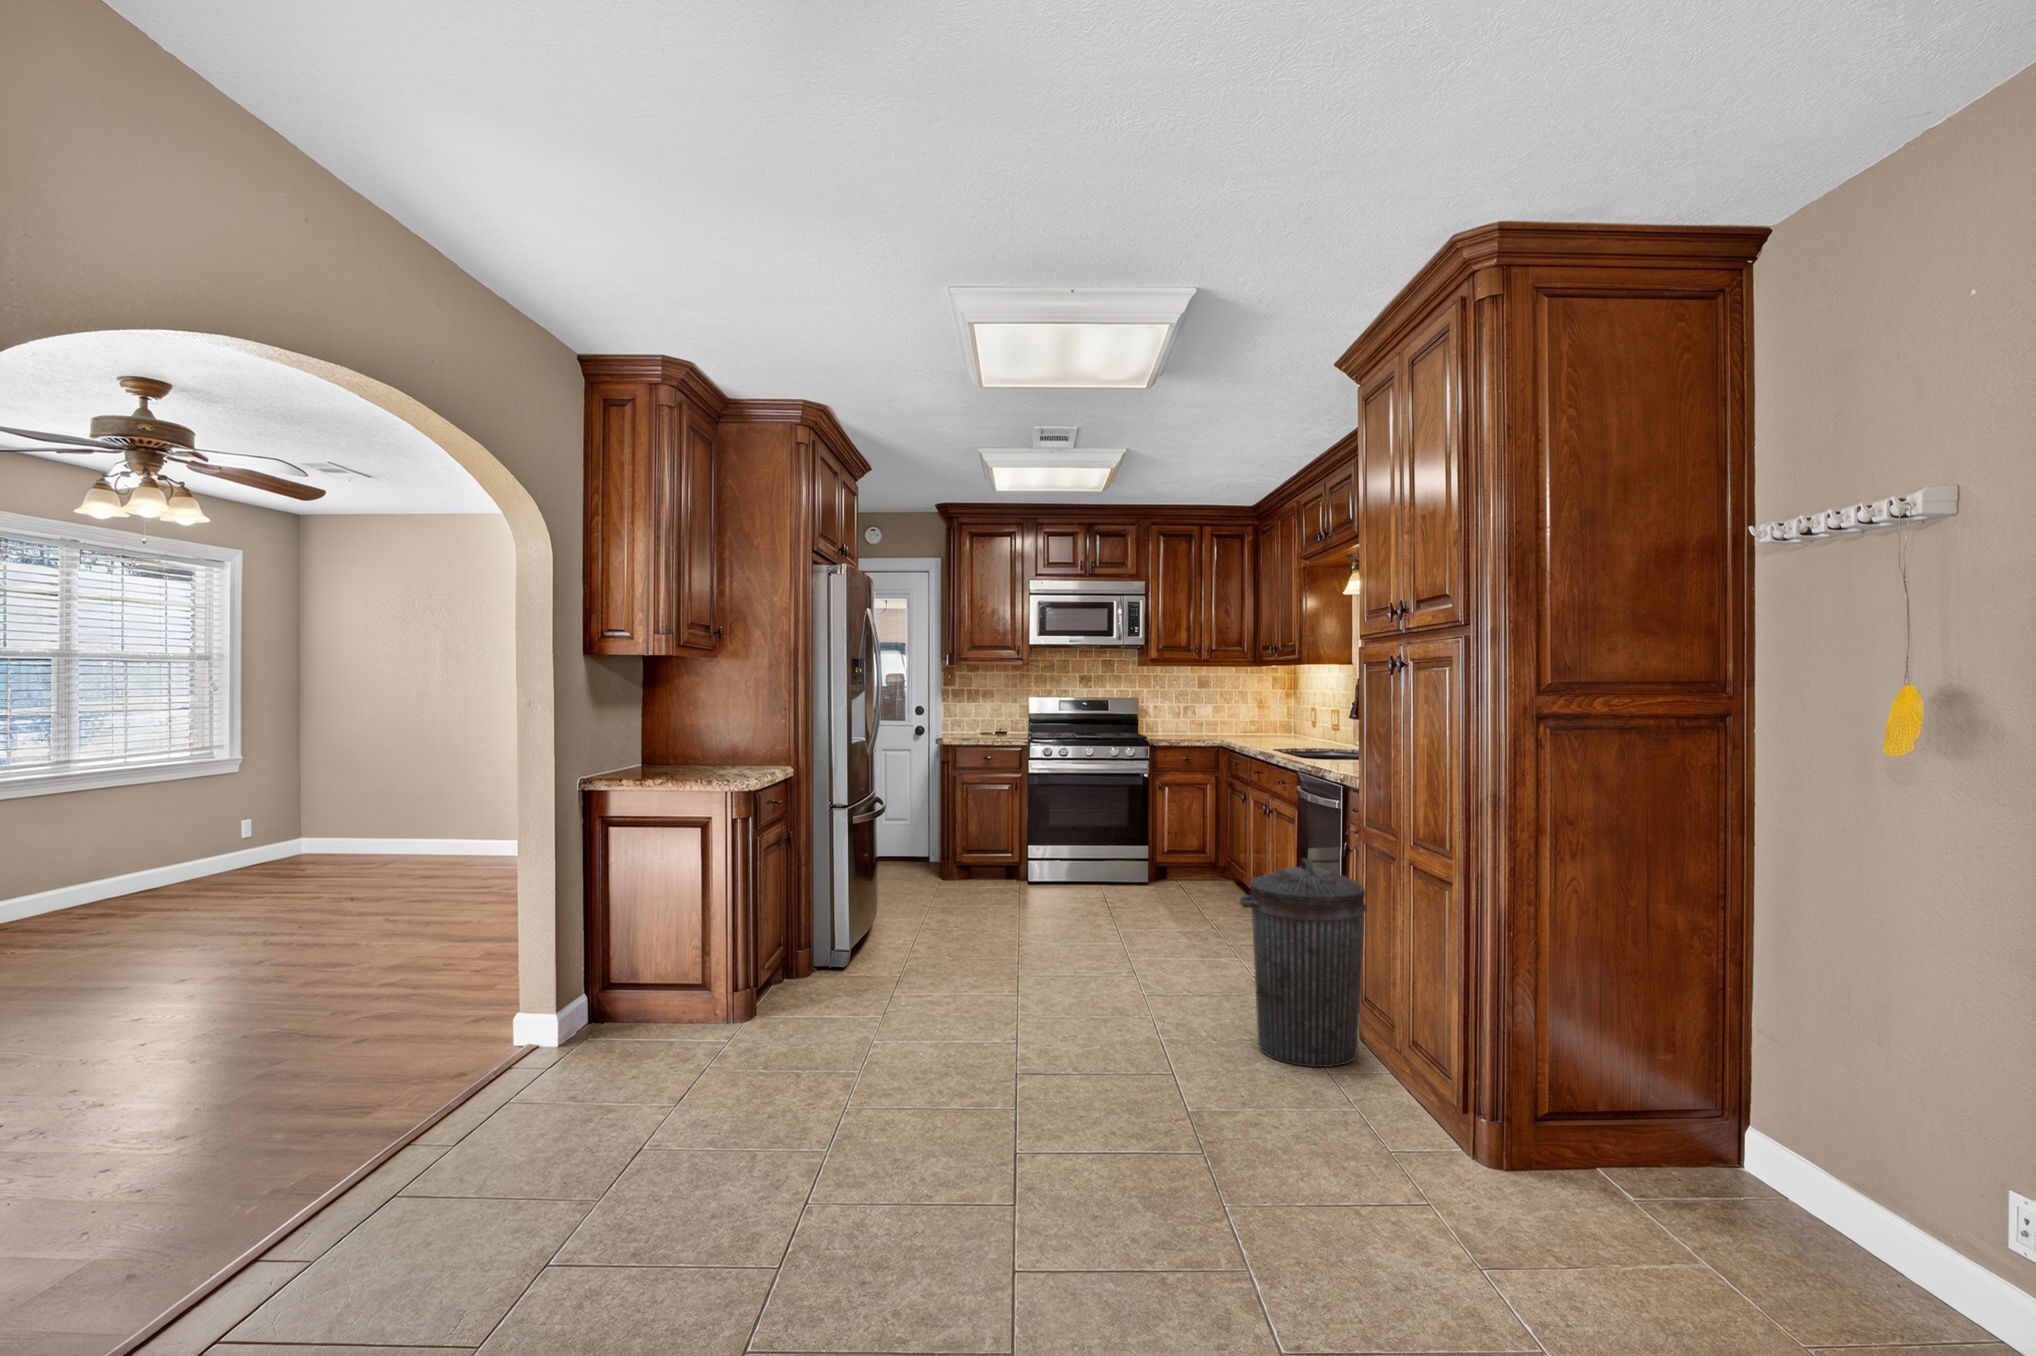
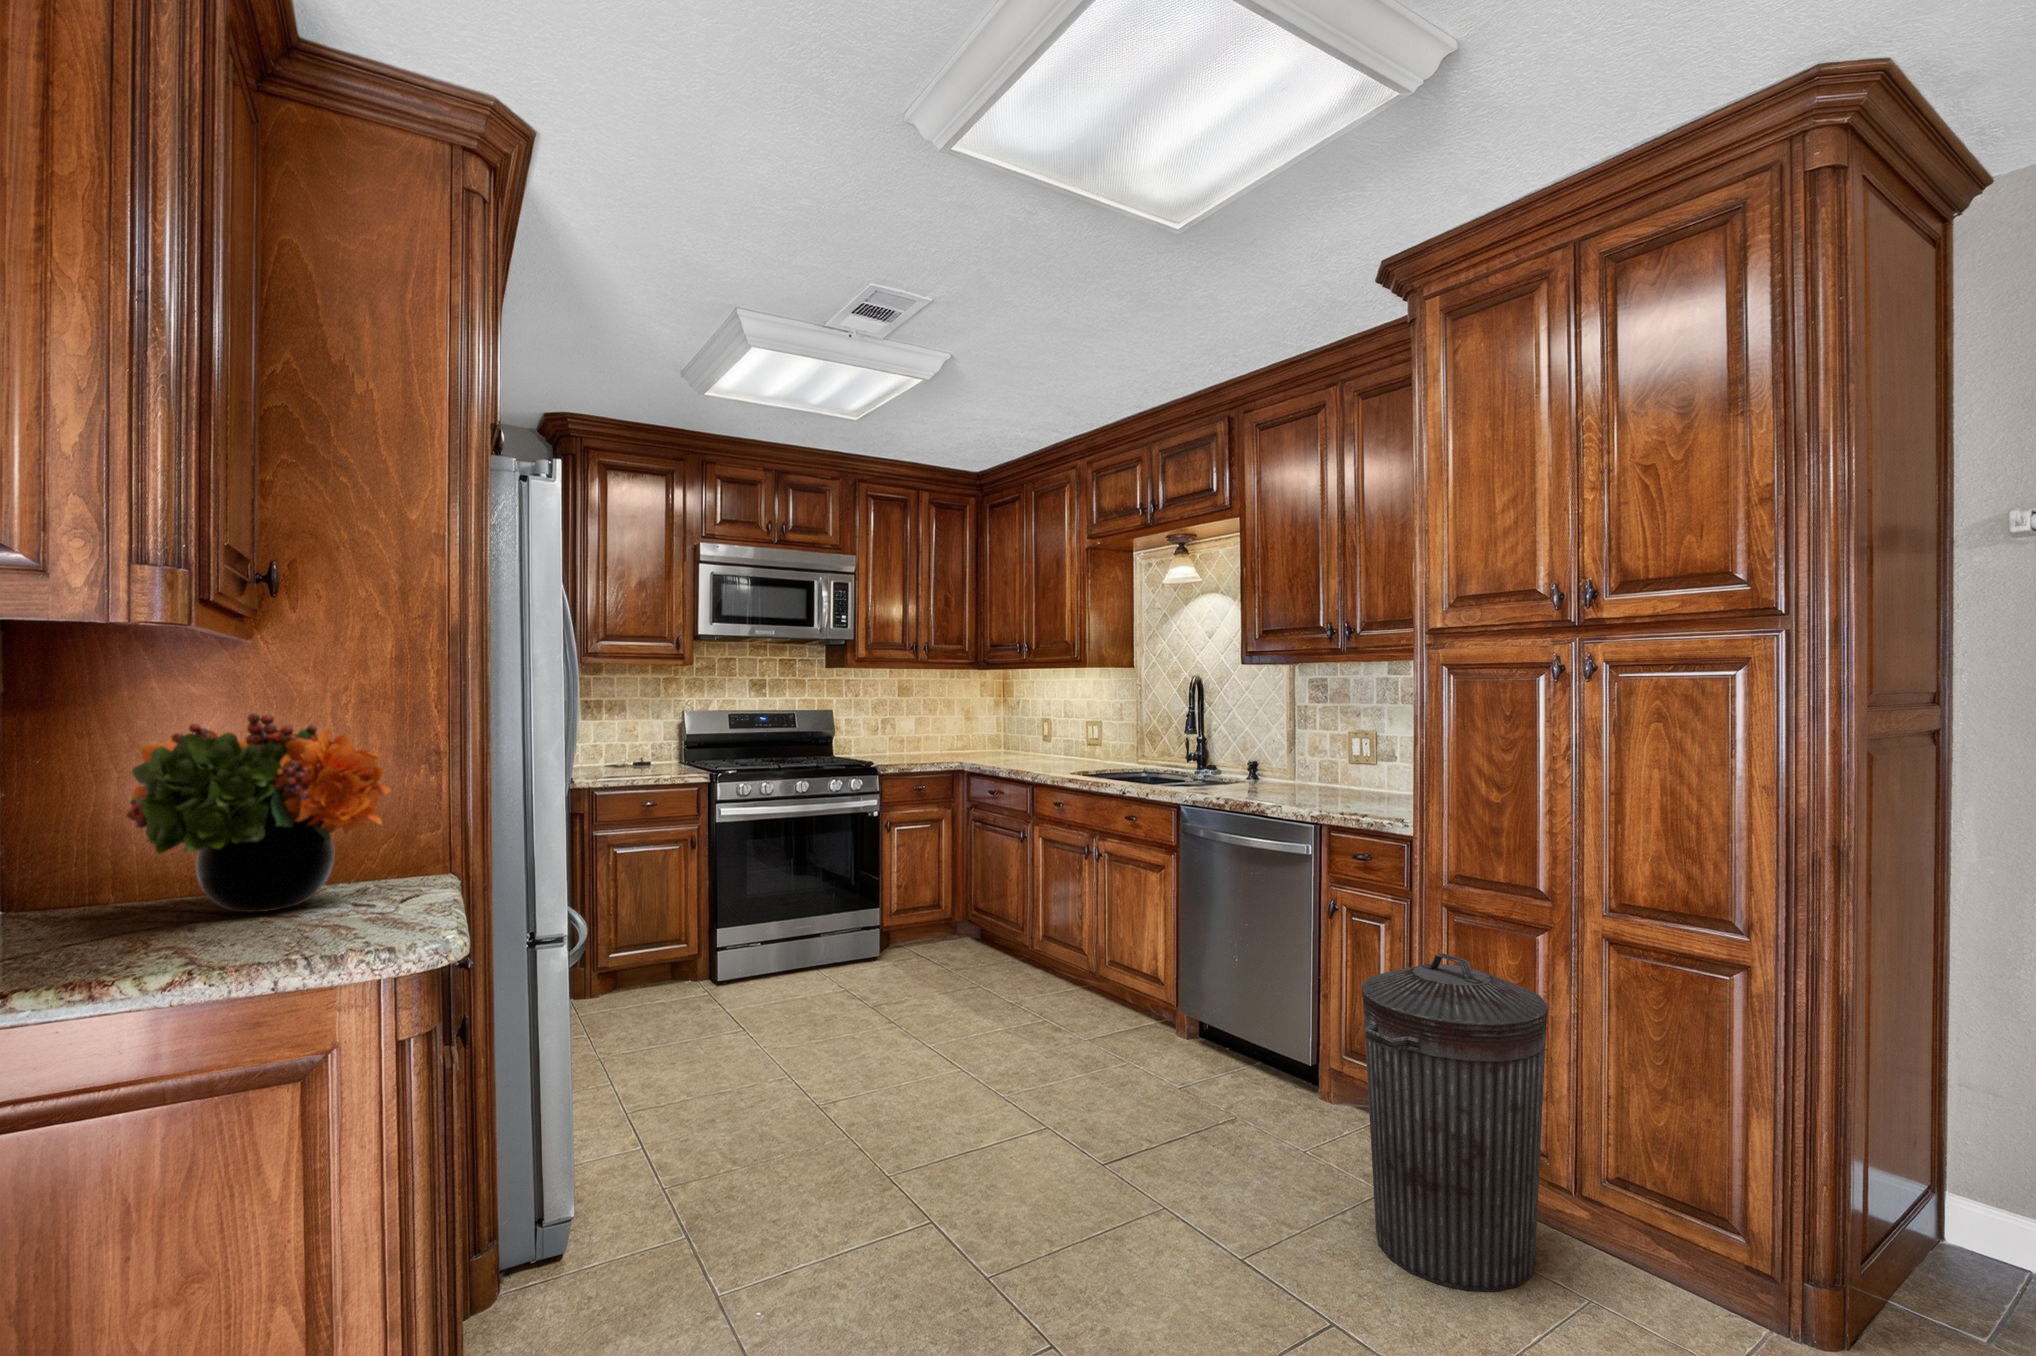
flower arrangement: none [664,689,757,768] -> present [126,713,390,912]

